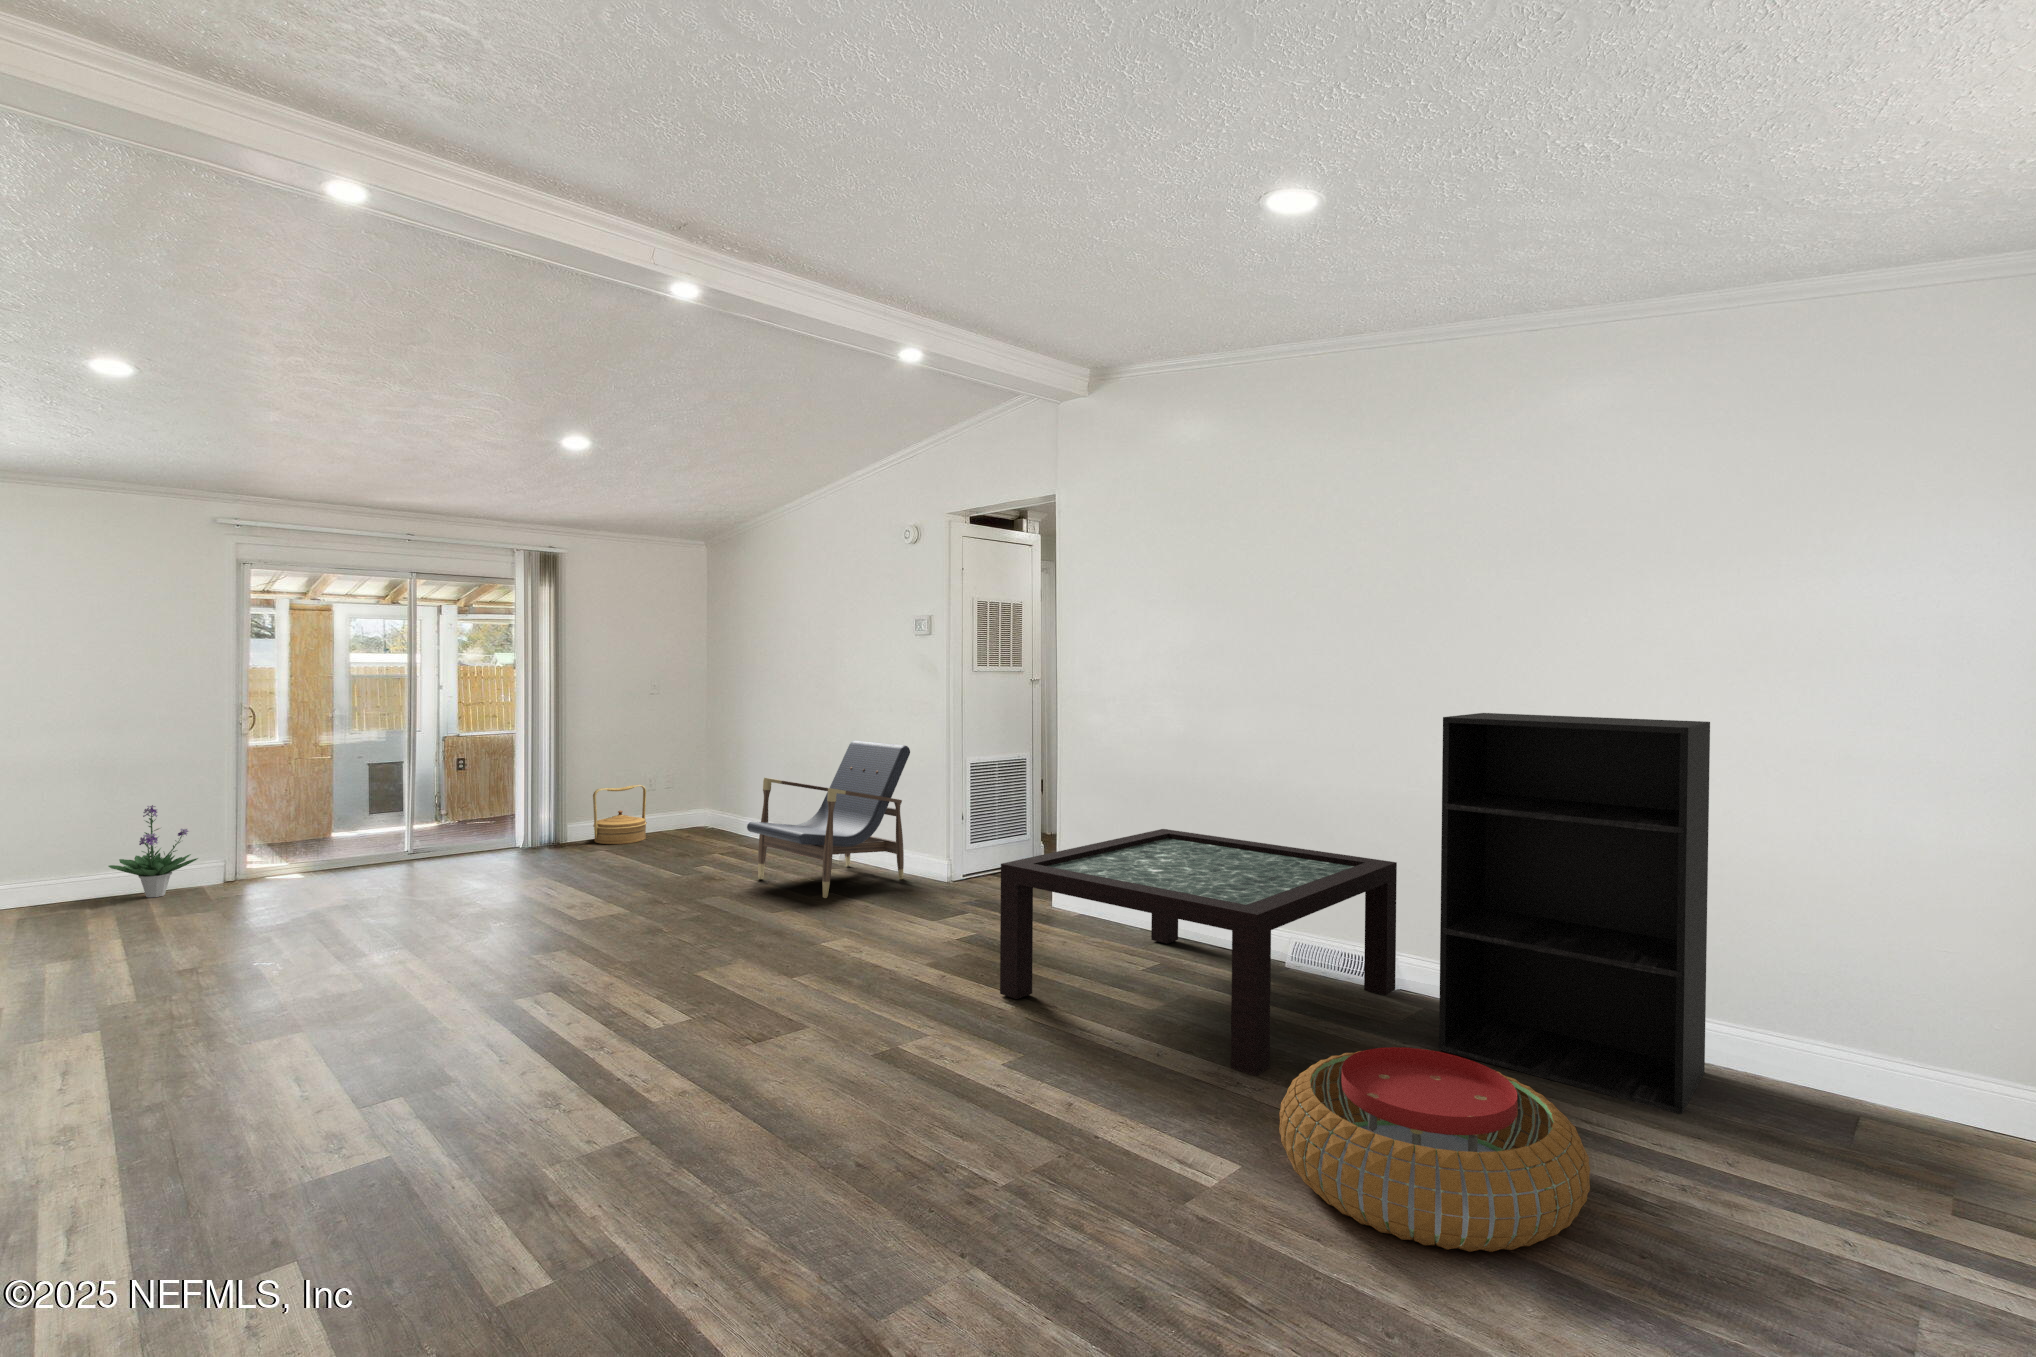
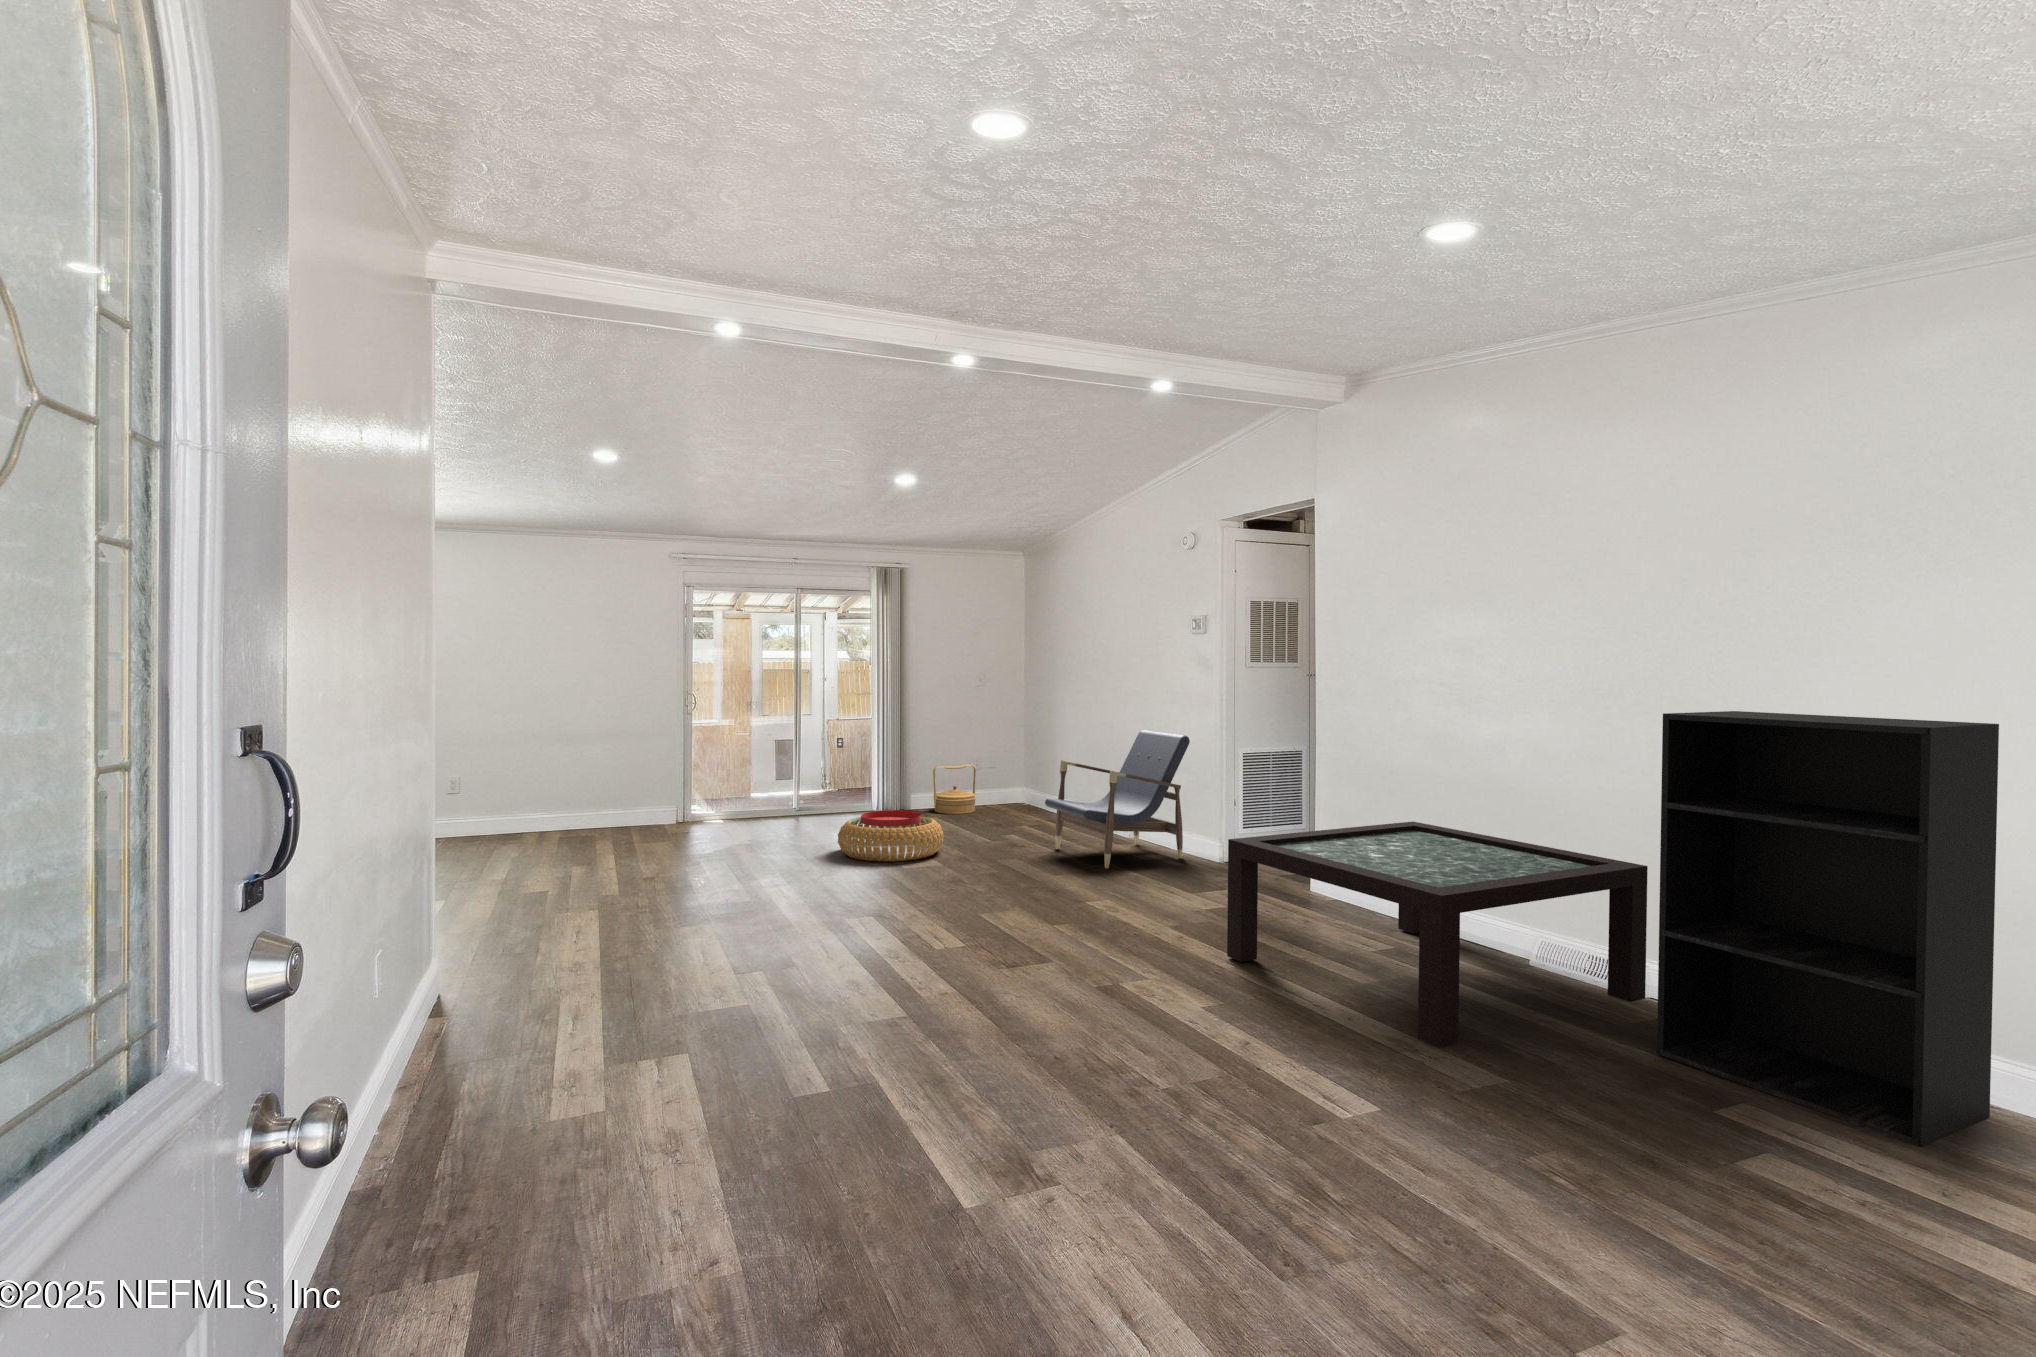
potted plant: present [108,805,198,898] -> none [608,763,662,830]
pouf: present [1279,1047,1590,1252] -> present [838,810,943,862]

